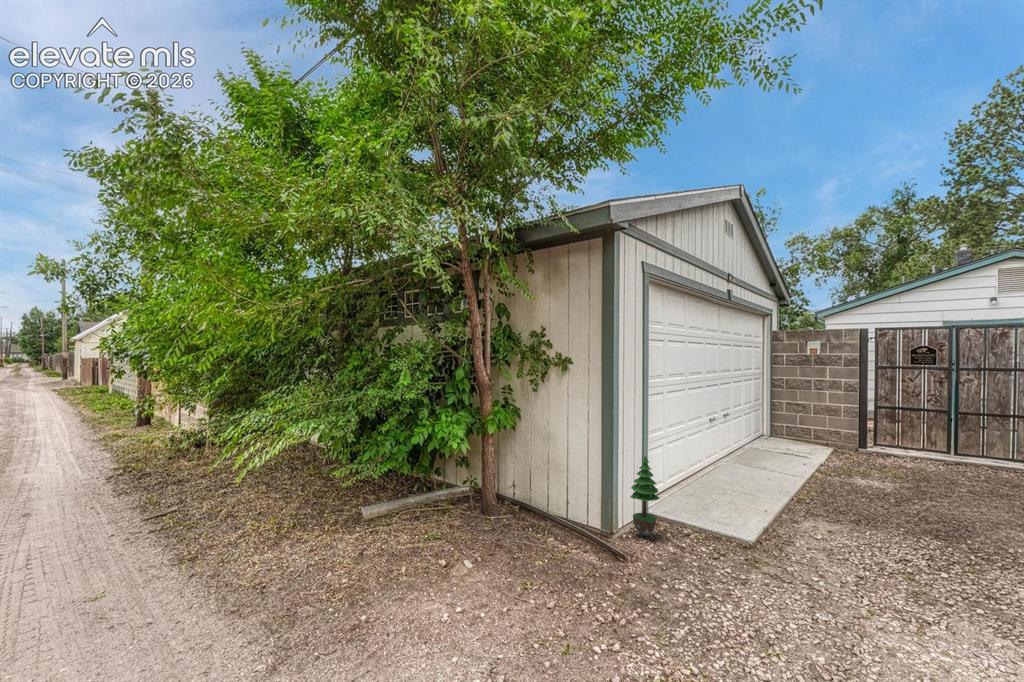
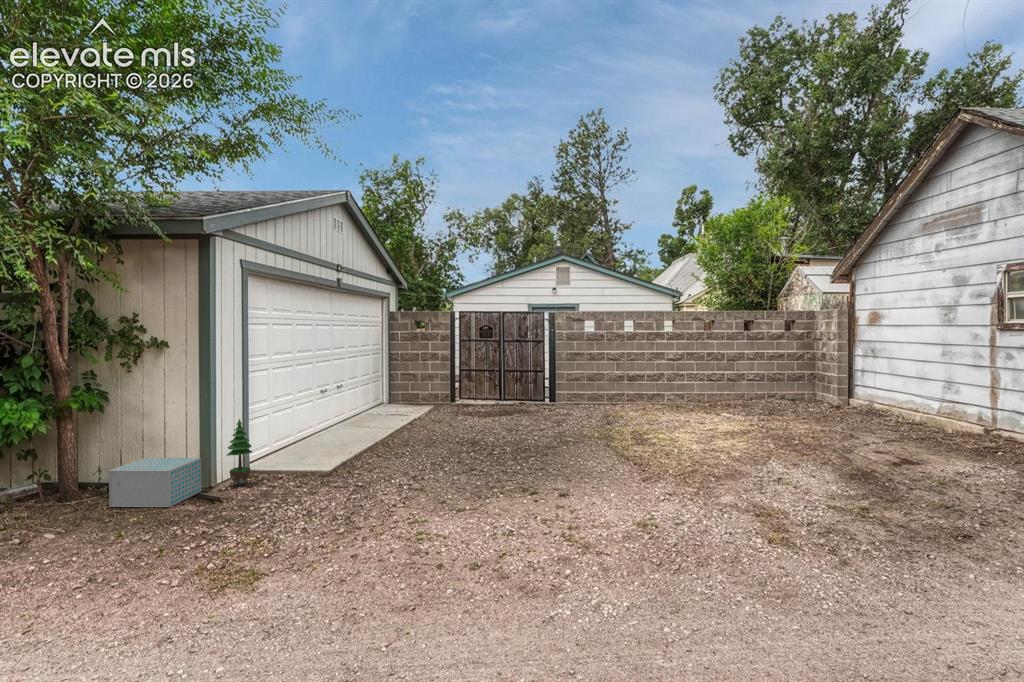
storage box: none [518,483,604,554] -> present [109,458,202,507]

